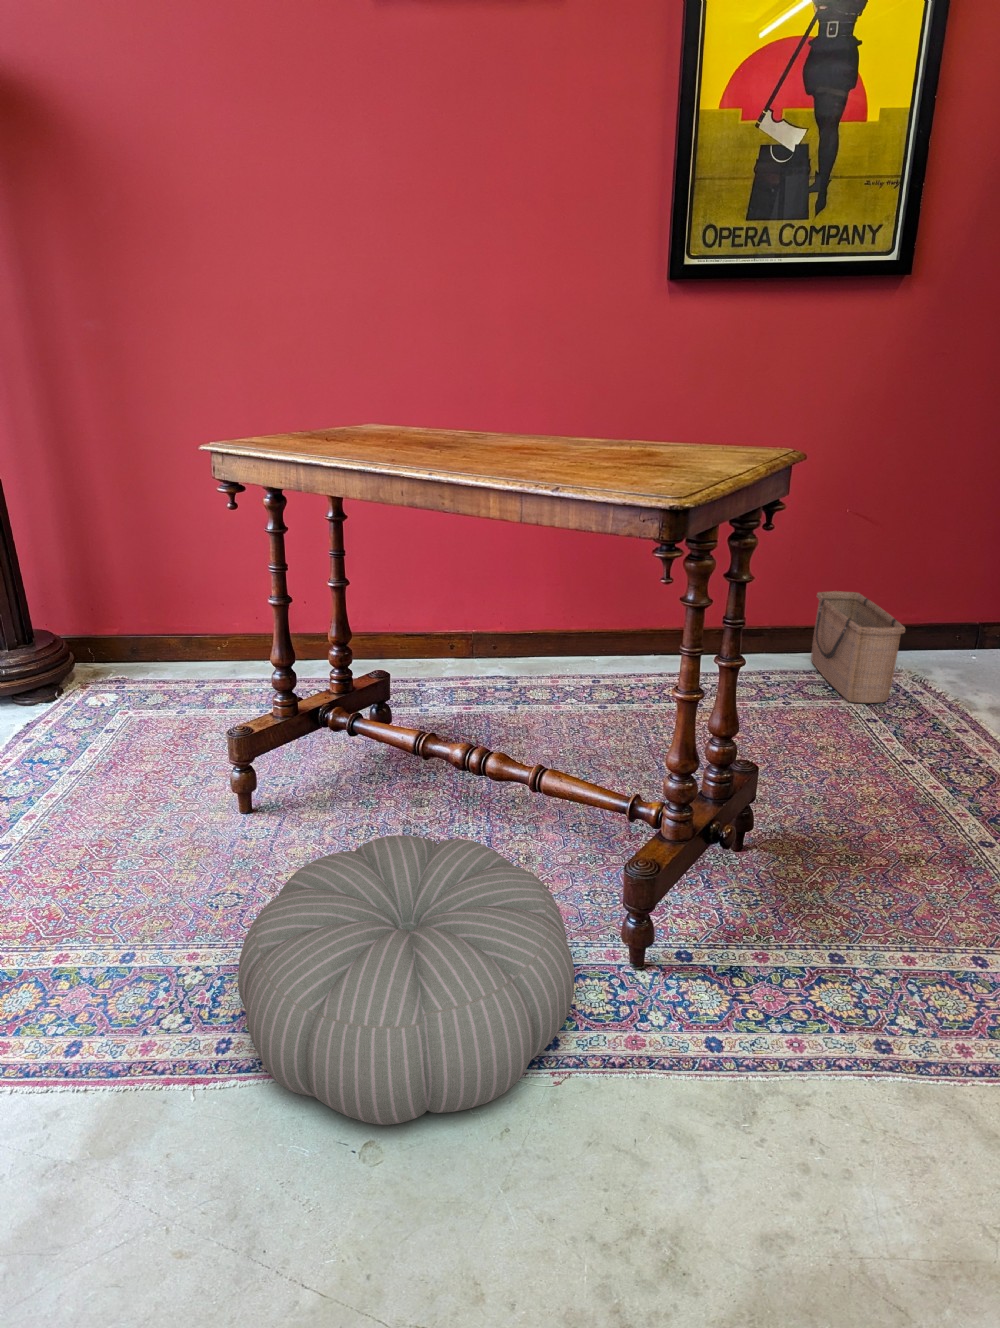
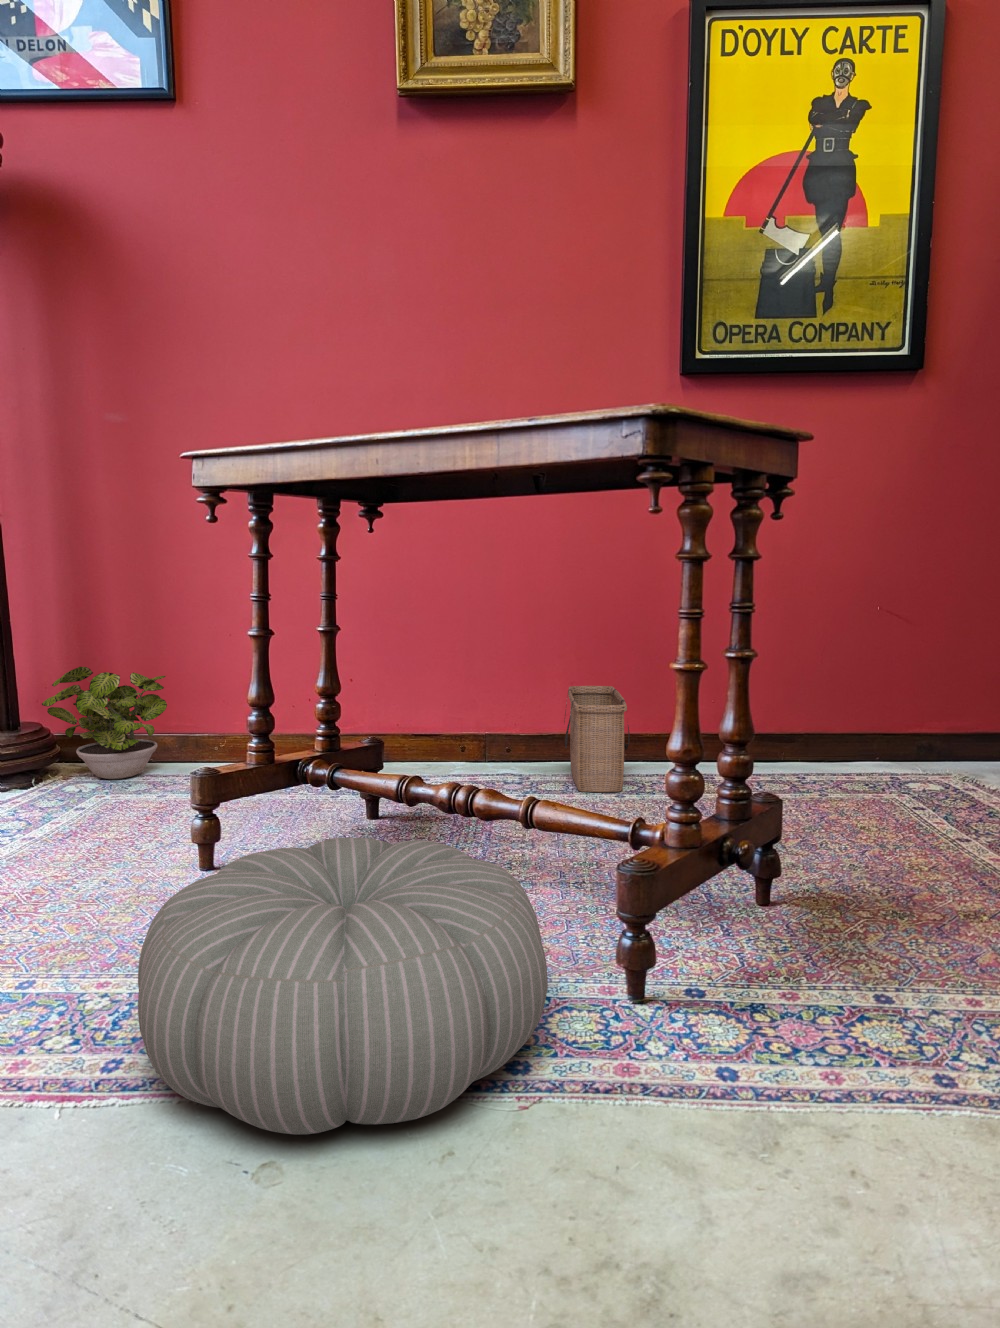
potted plant: none [59,580,176,686] -> present [42,667,167,779]
basket: present [811,591,905,703] -> present [564,686,630,793]

